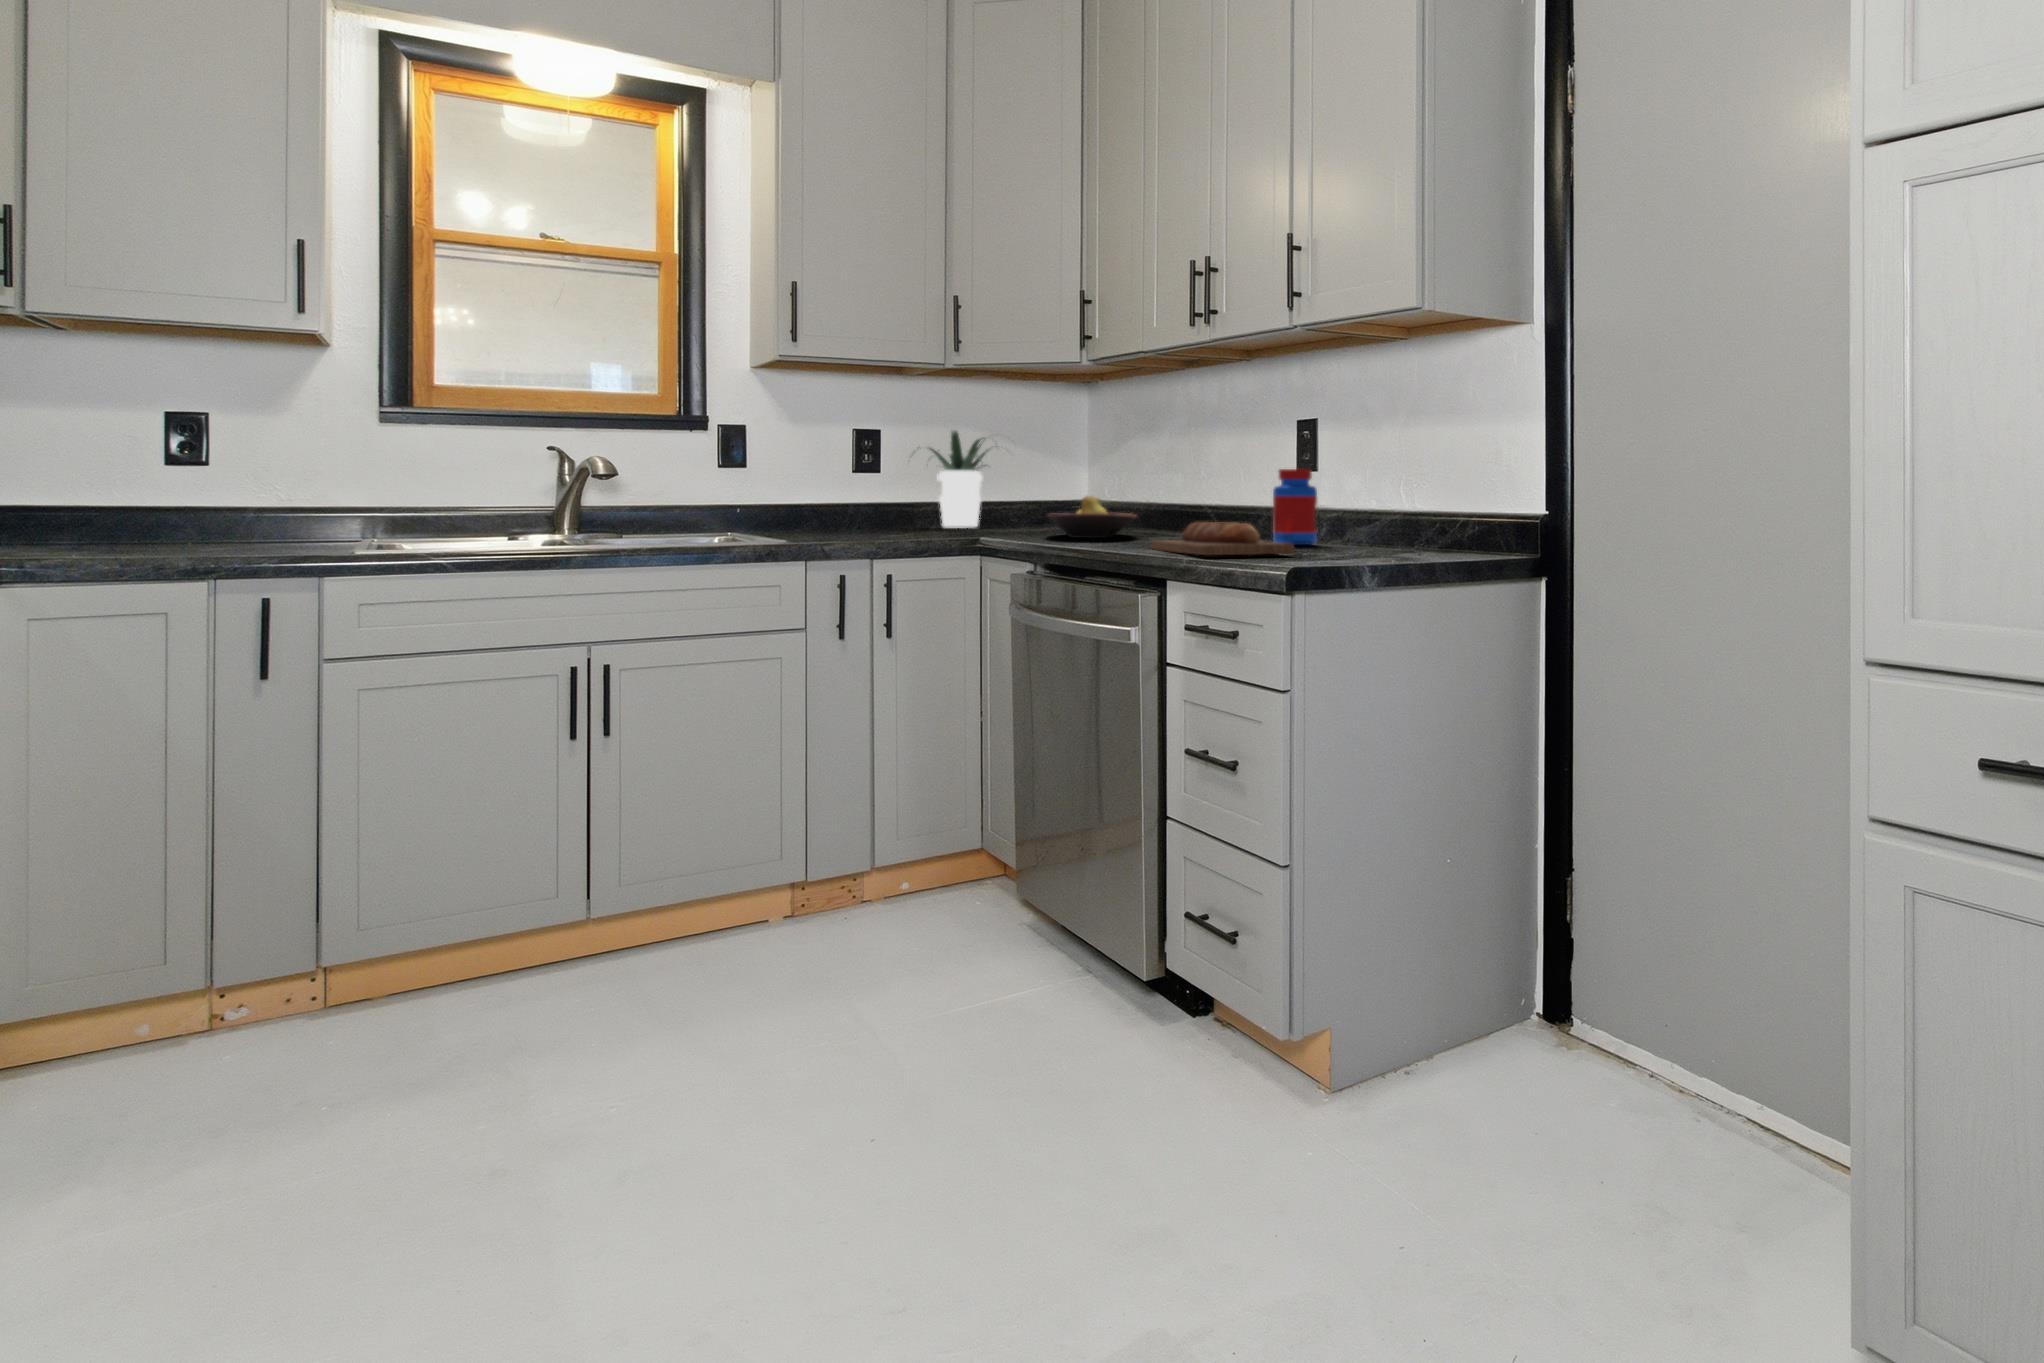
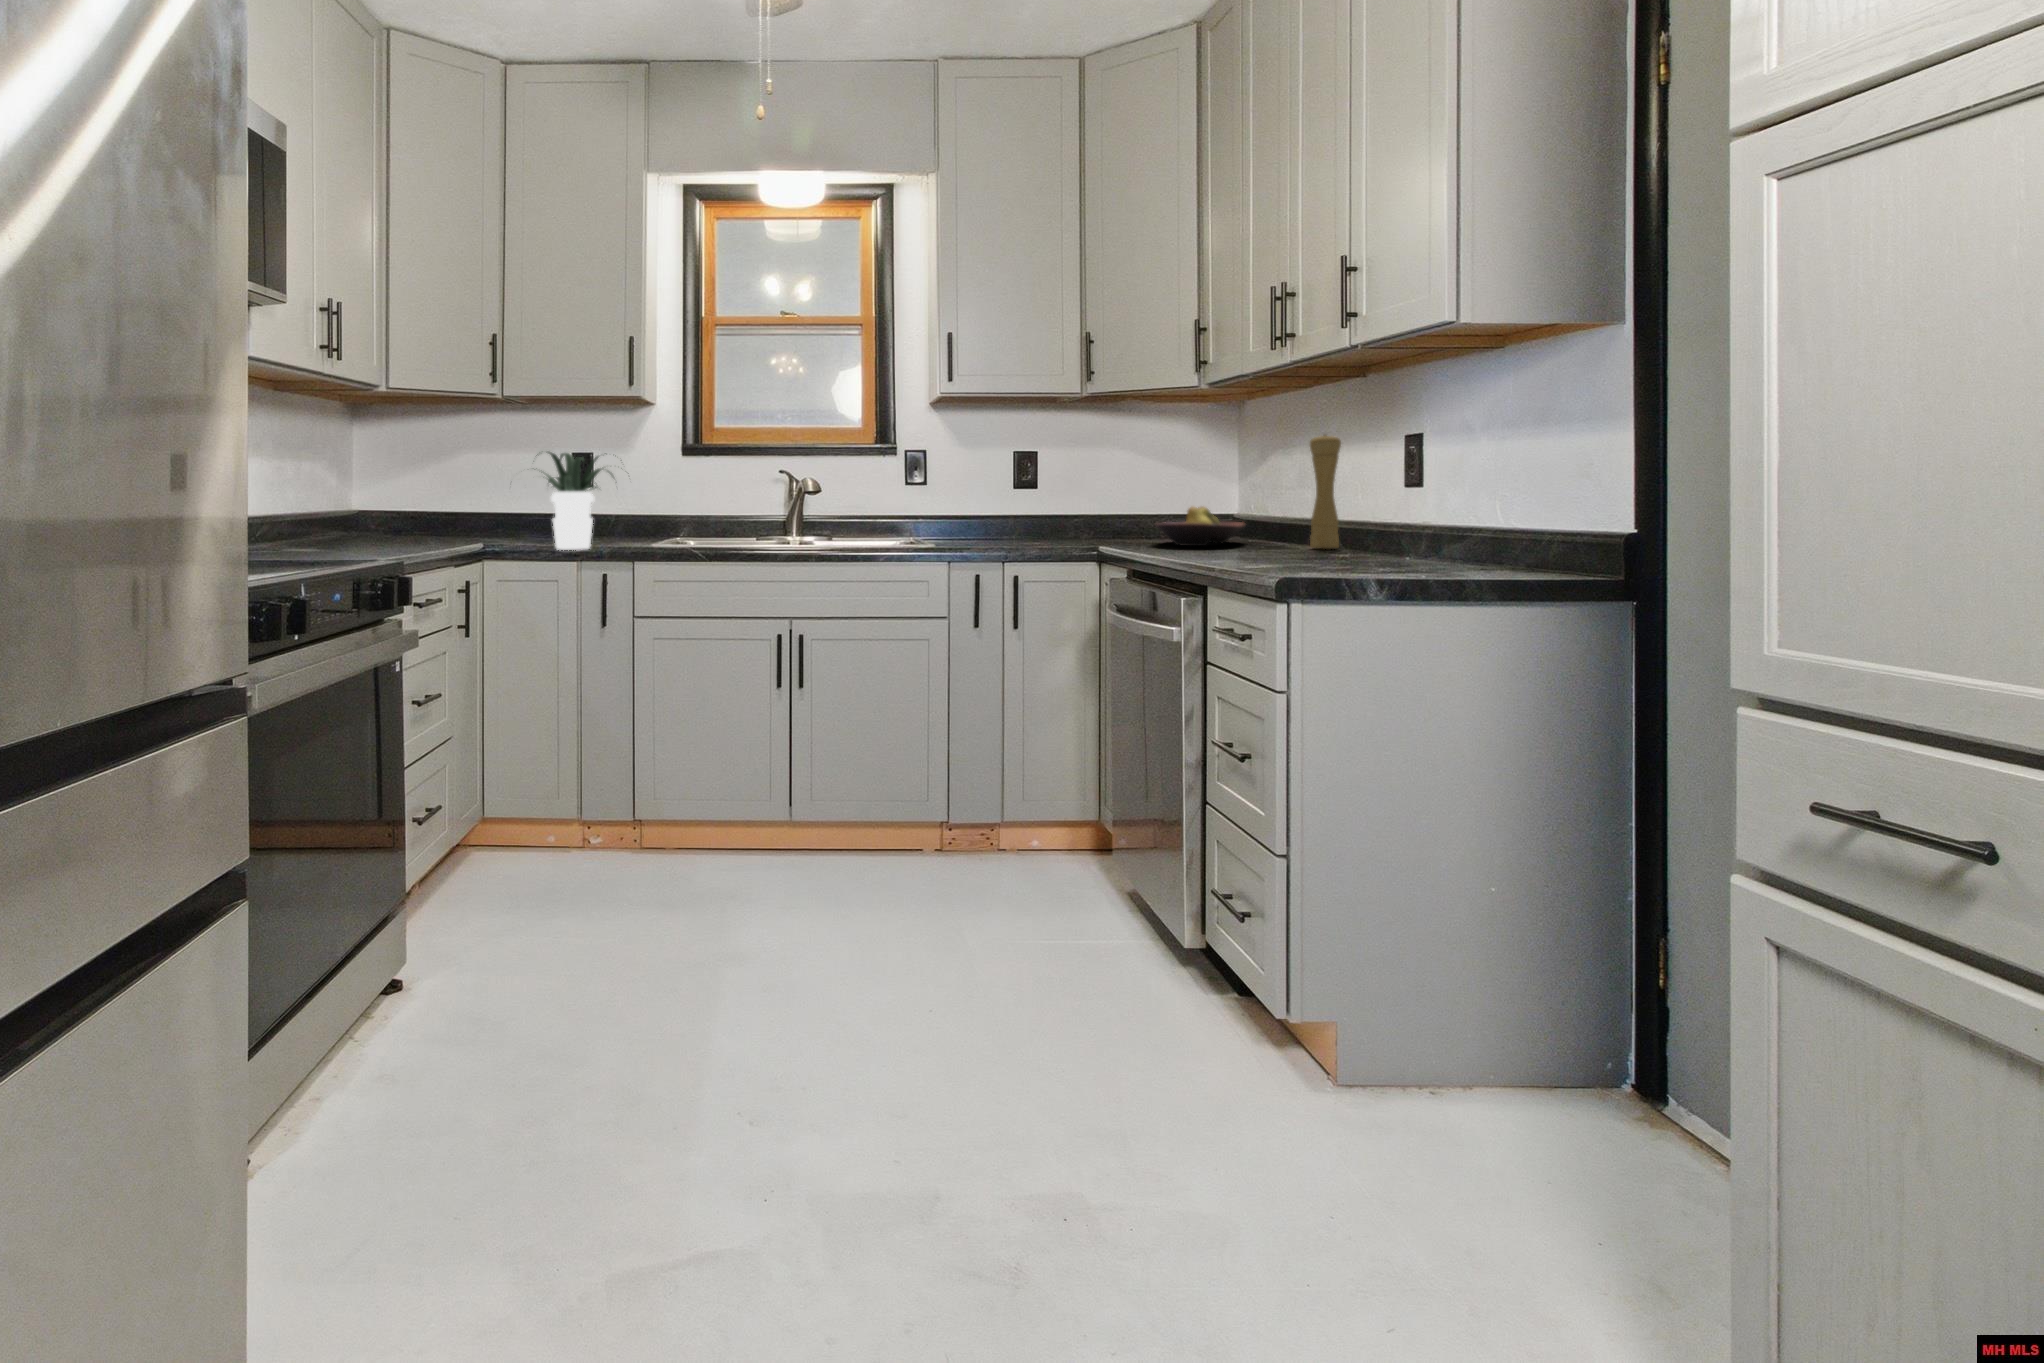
pepper mill: none [1205,422,1234,539] -> present [1310,435,1341,549]
potted plant: present [917,430,997,528] -> present [546,452,622,550]
jar: present [1273,469,1317,545] -> none [1367,481,1417,557]
bread loaf: present [1151,522,1294,555] -> none [1229,533,1355,566]

